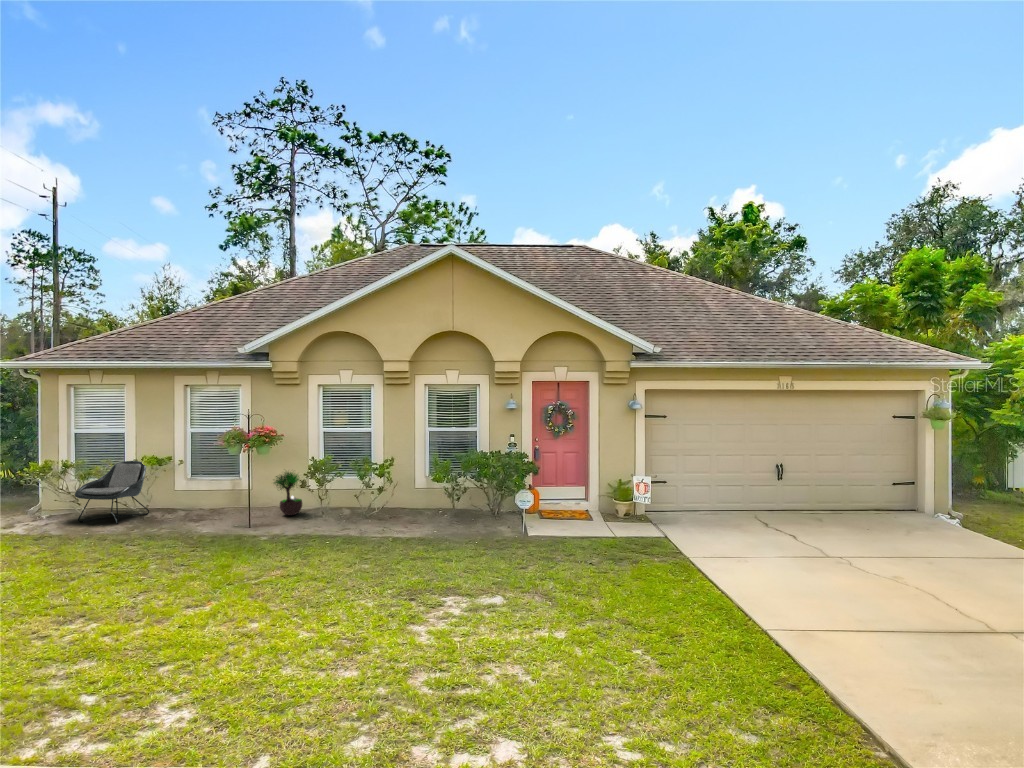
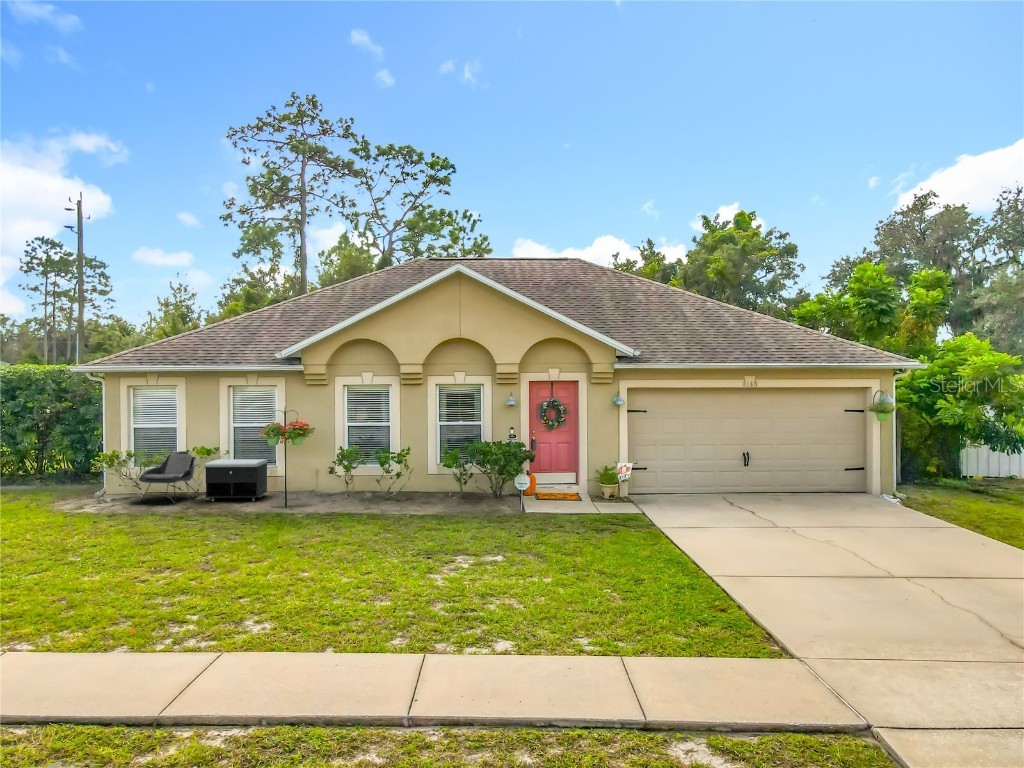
storage bench: none [154,470,229,520] -> present [205,459,267,501]
potted tree: present [274,472,302,515] -> none [305,456,331,498]

